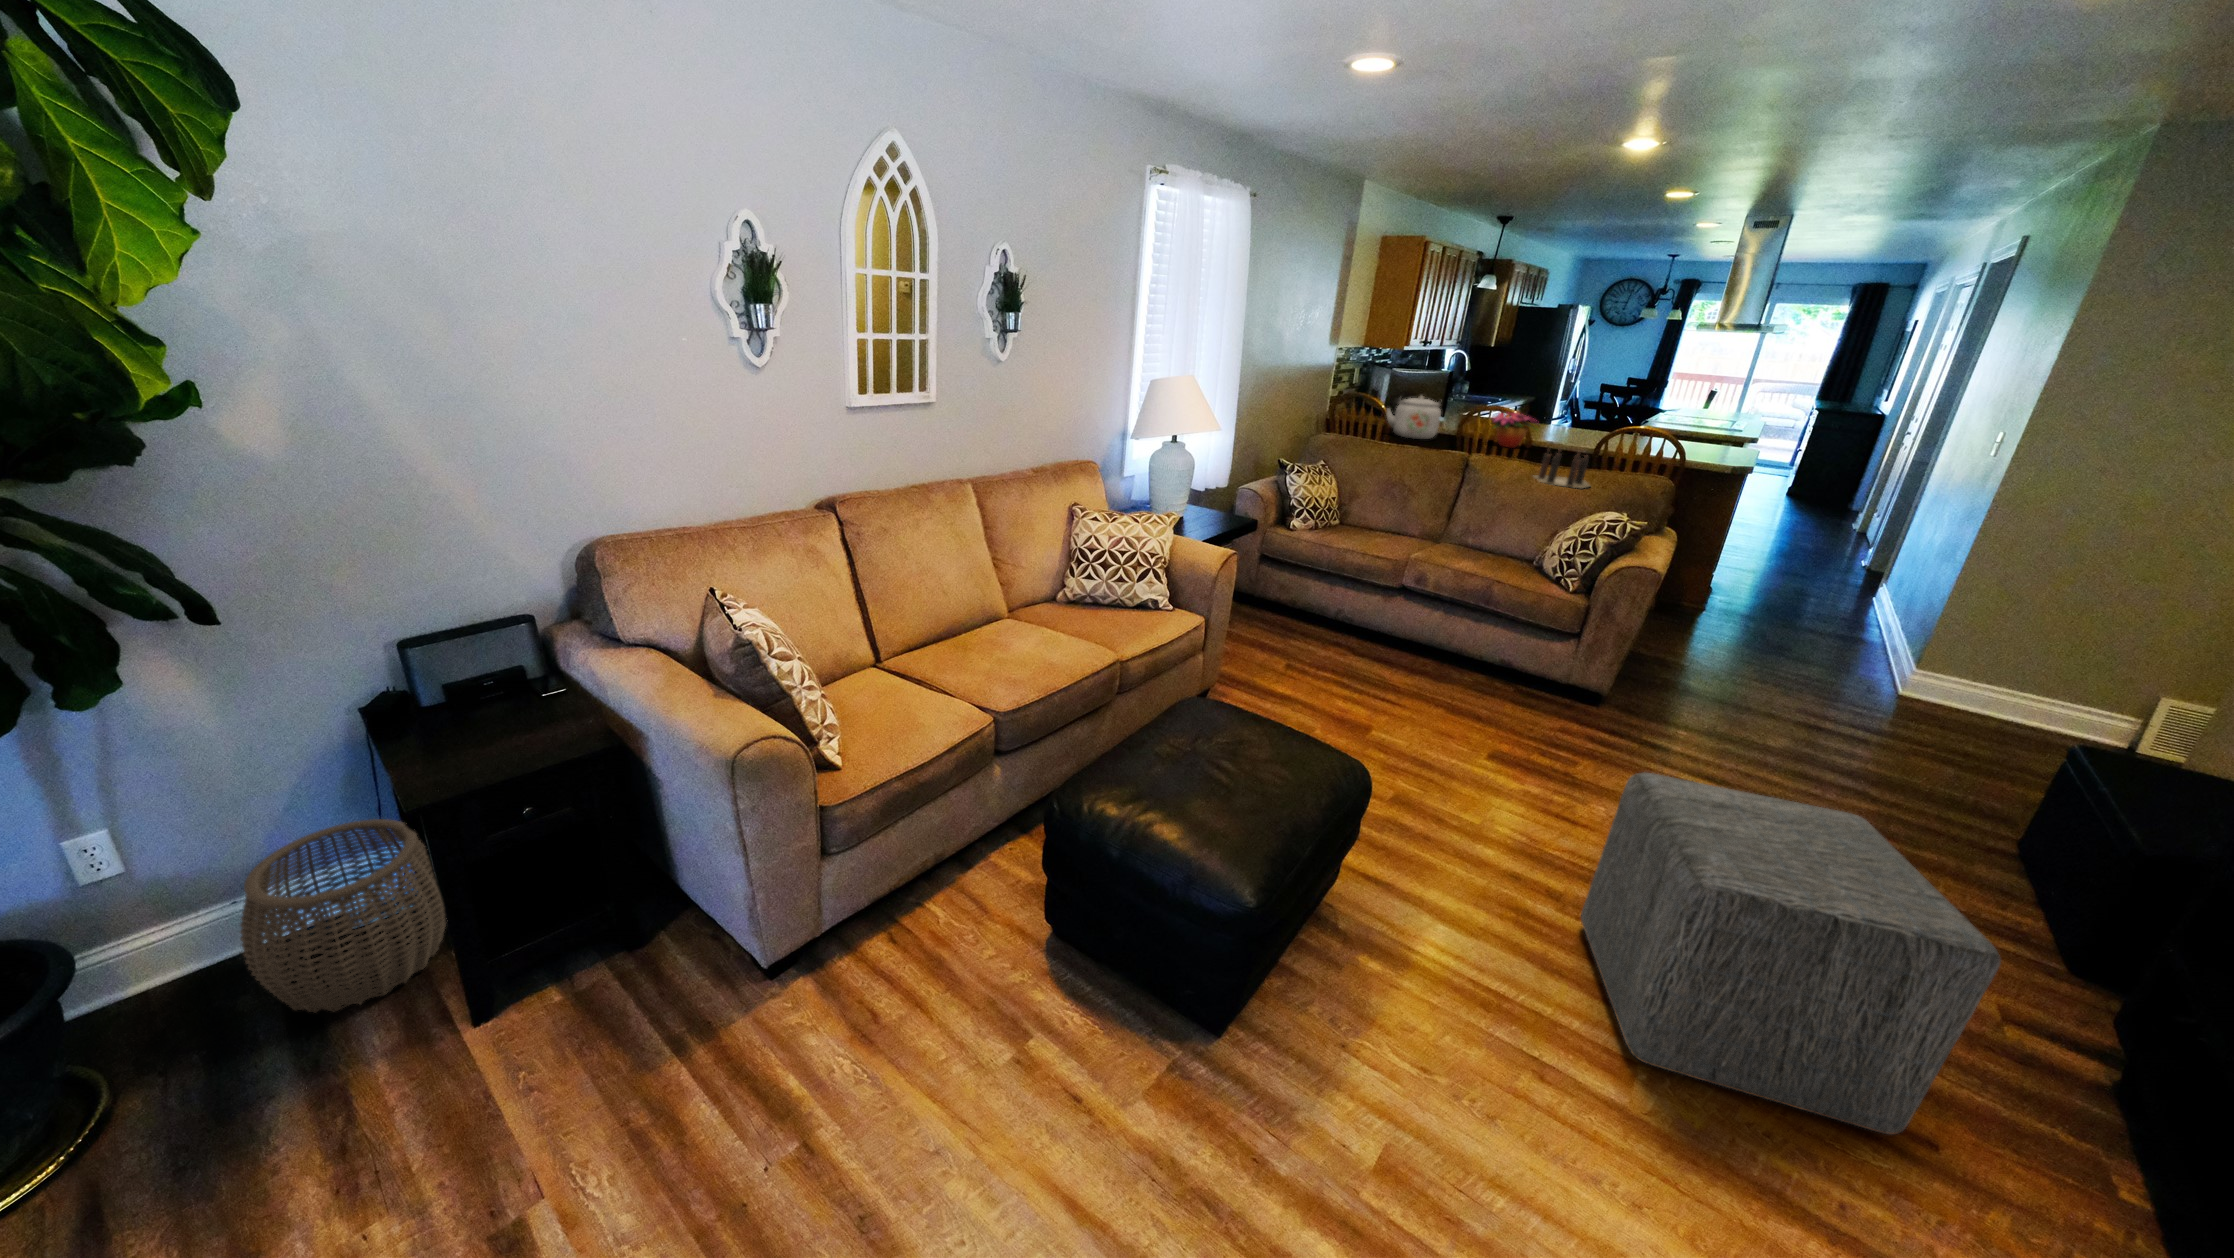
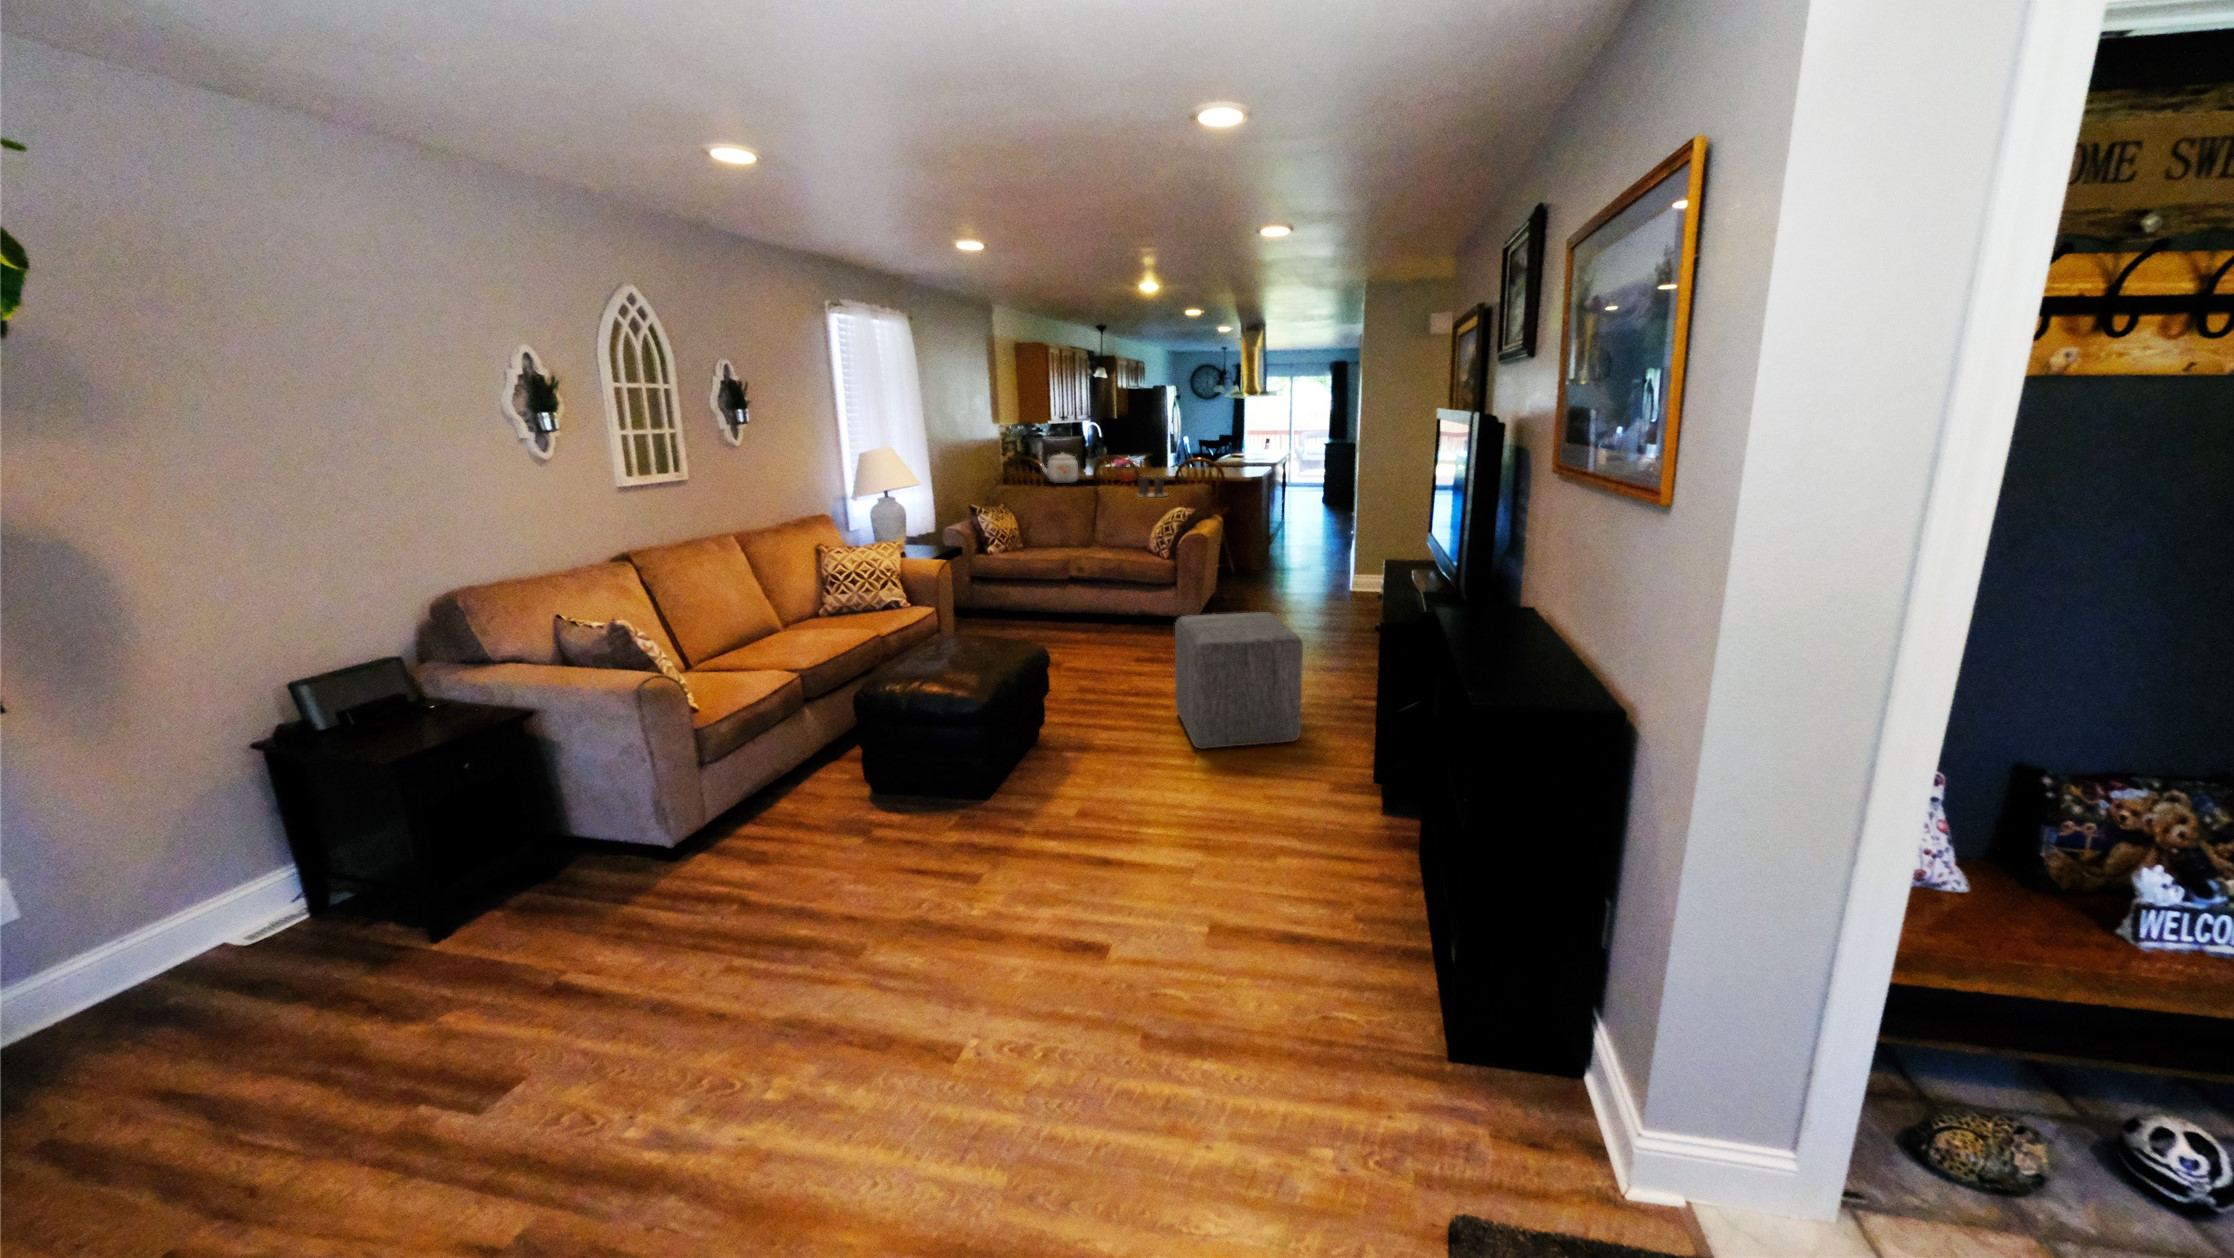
woven basket: present [240,819,446,1013] -> none [165,833,364,991]

